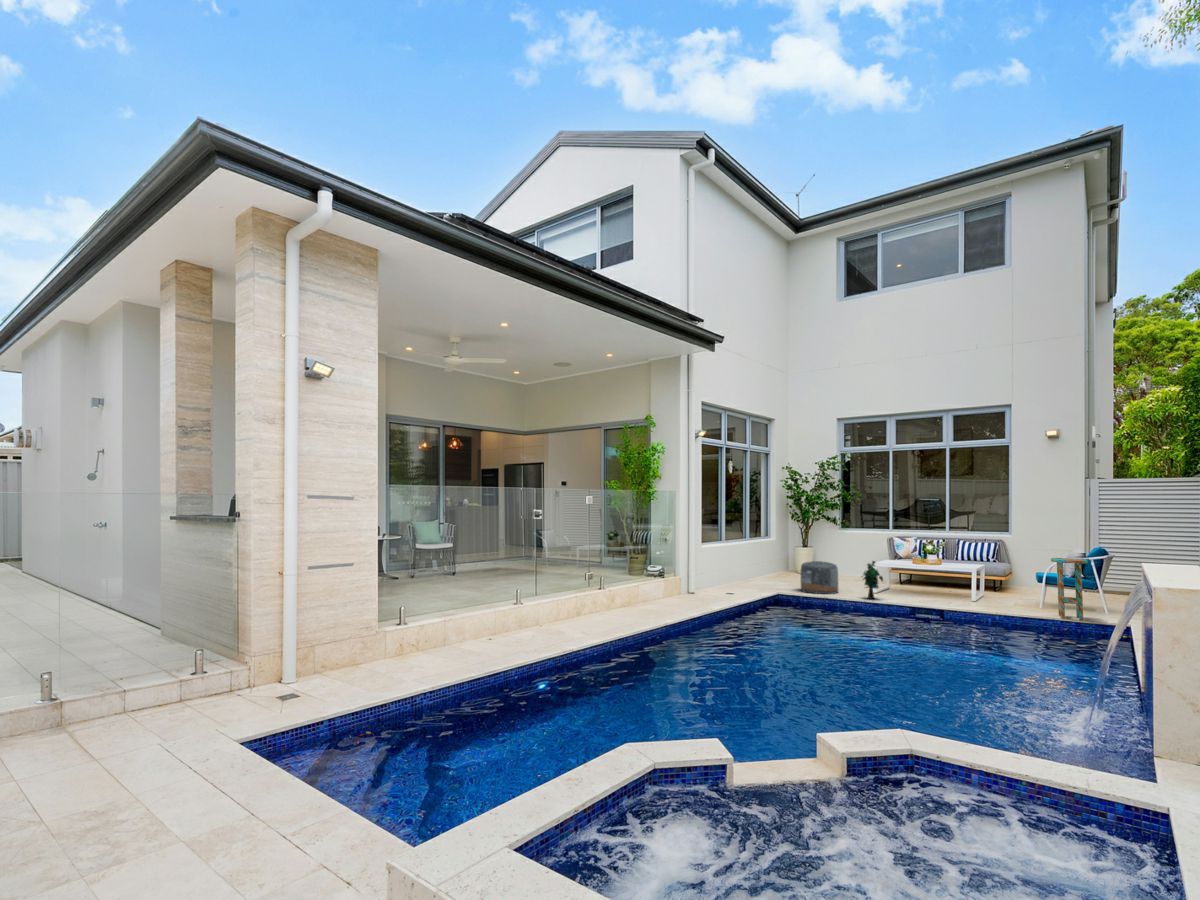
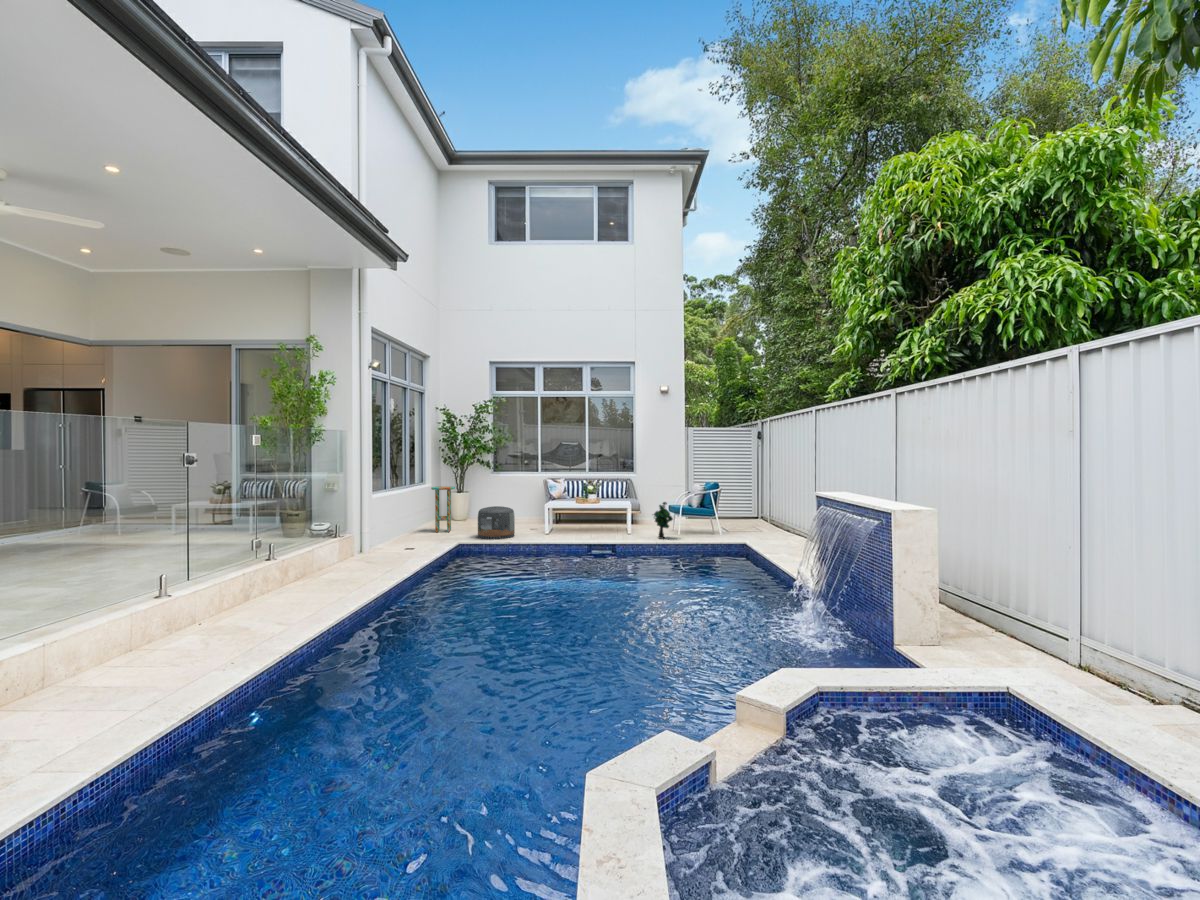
side table: present [1051,558,1088,620] -> present [431,486,455,533]
decorative plant: present [863,561,883,599] -> present [654,502,673,539]

